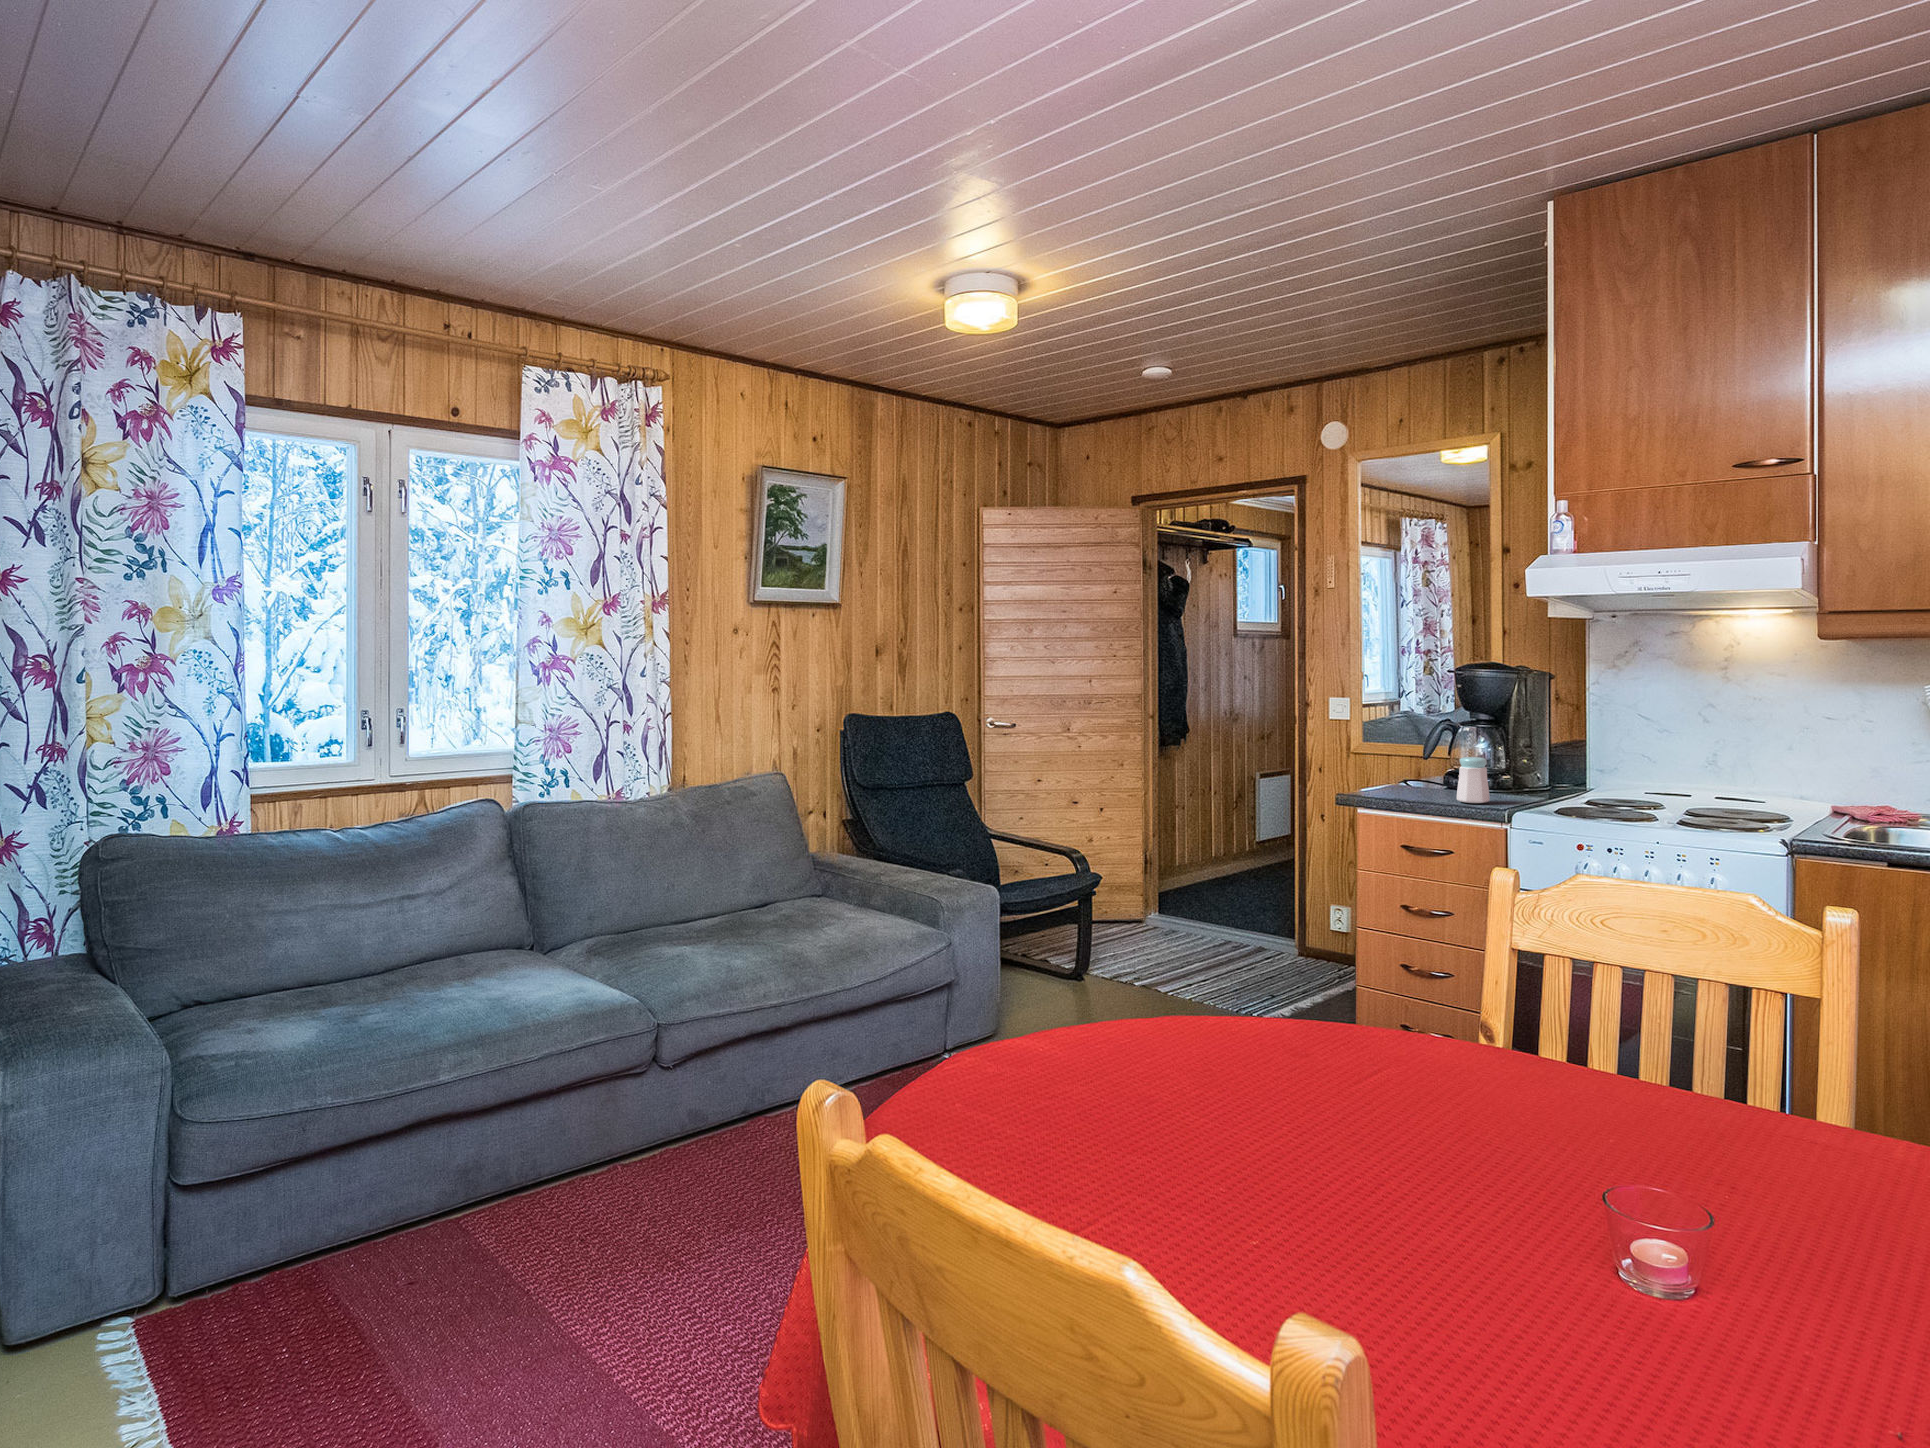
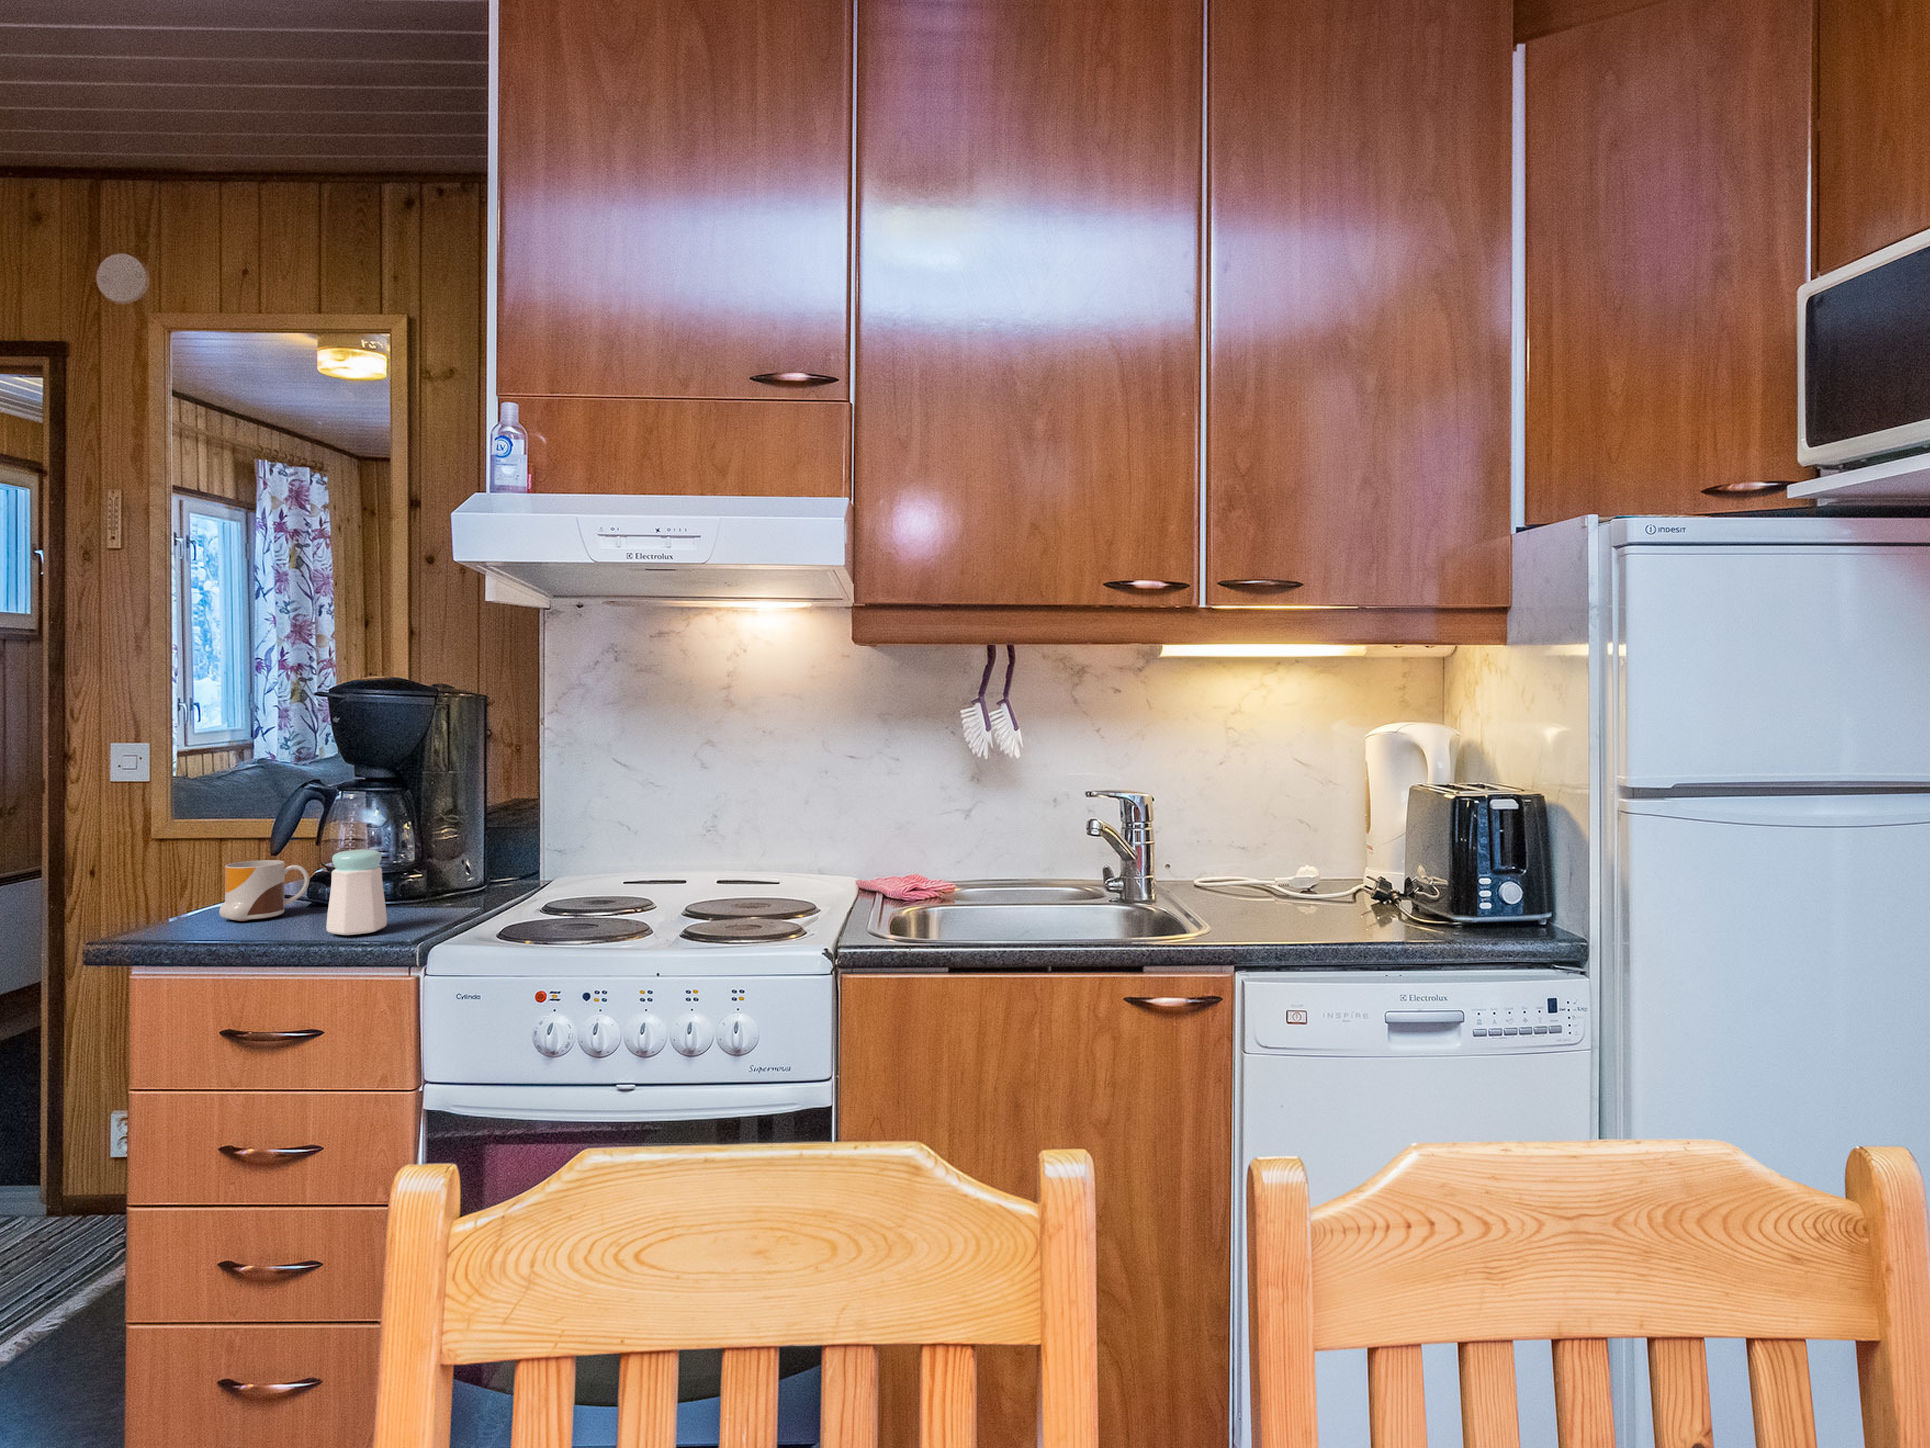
mug: none [1399,761,1446,792] -> present [219,860,309,921]

